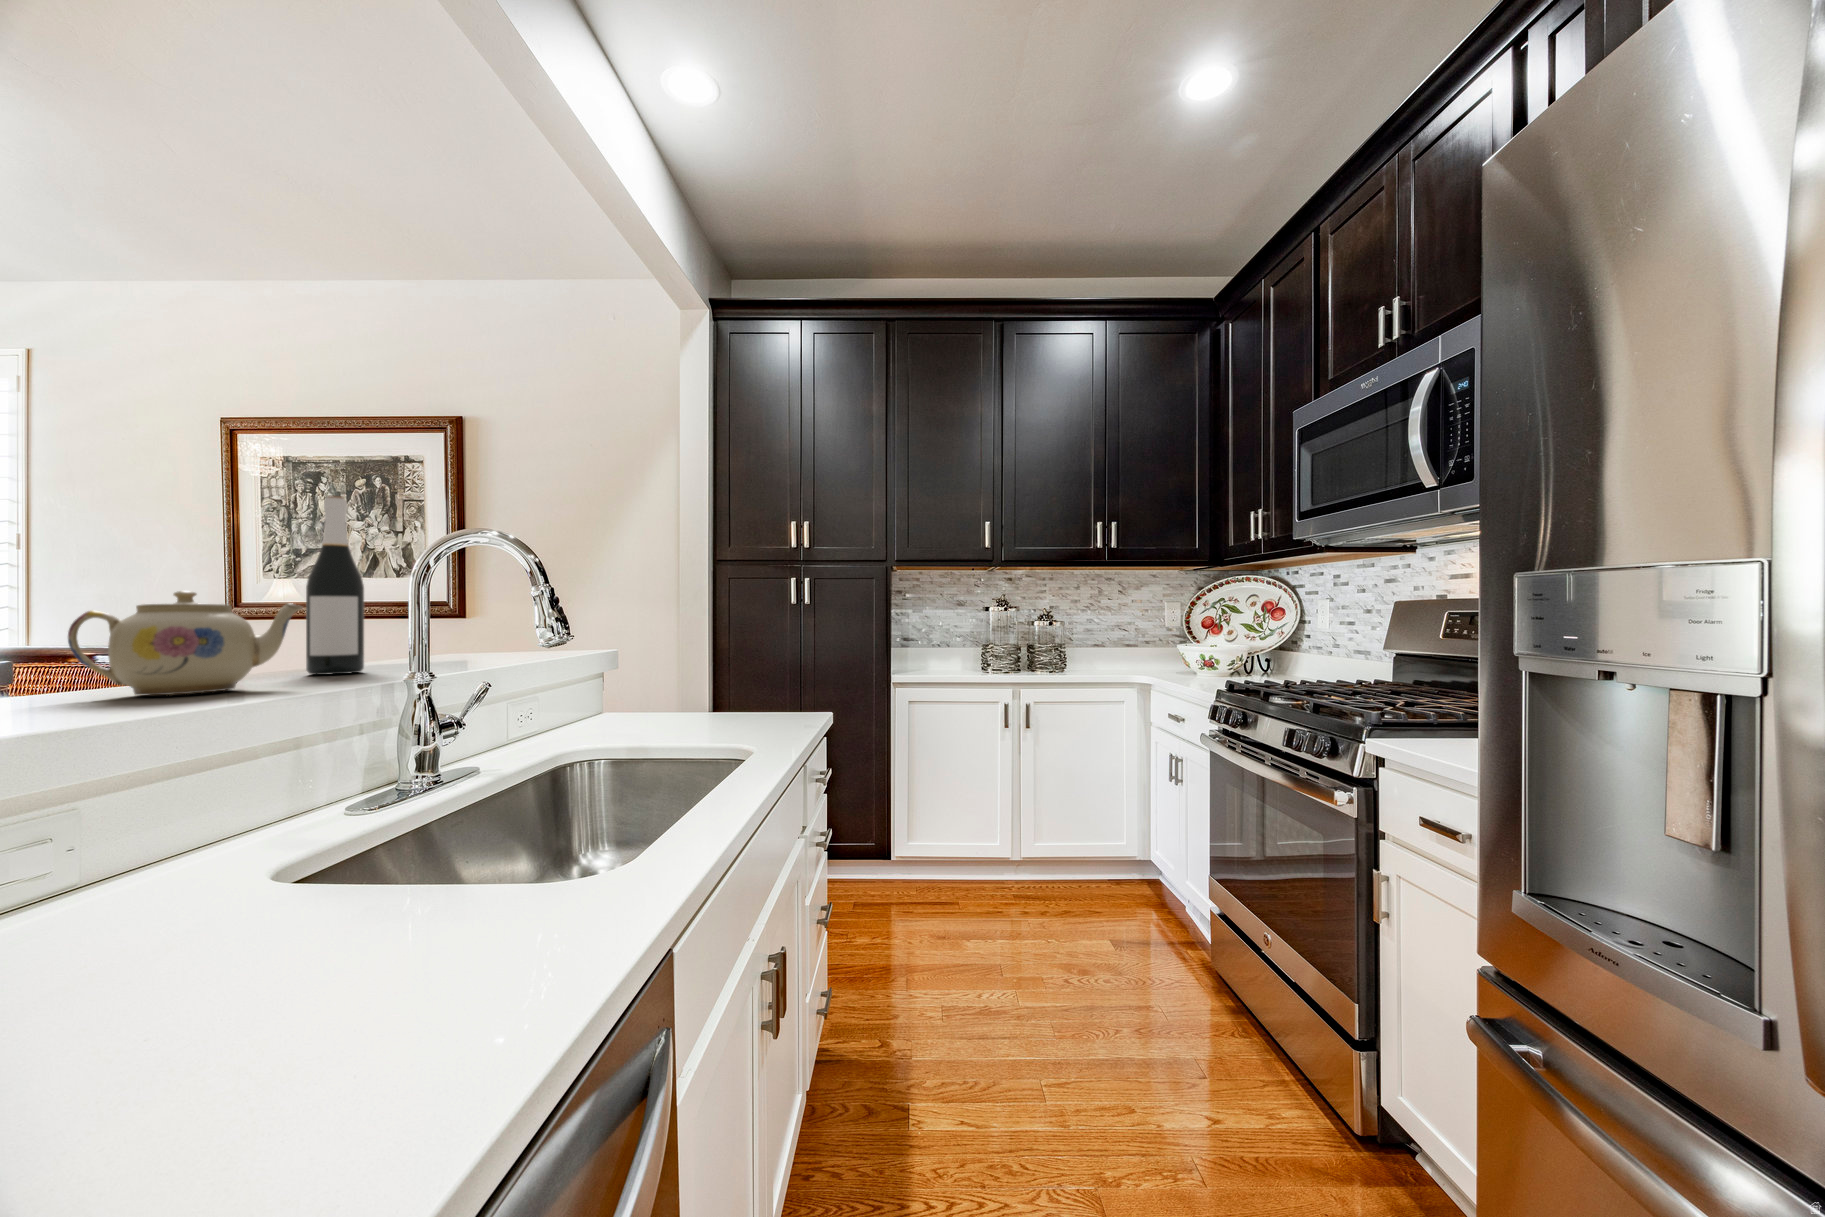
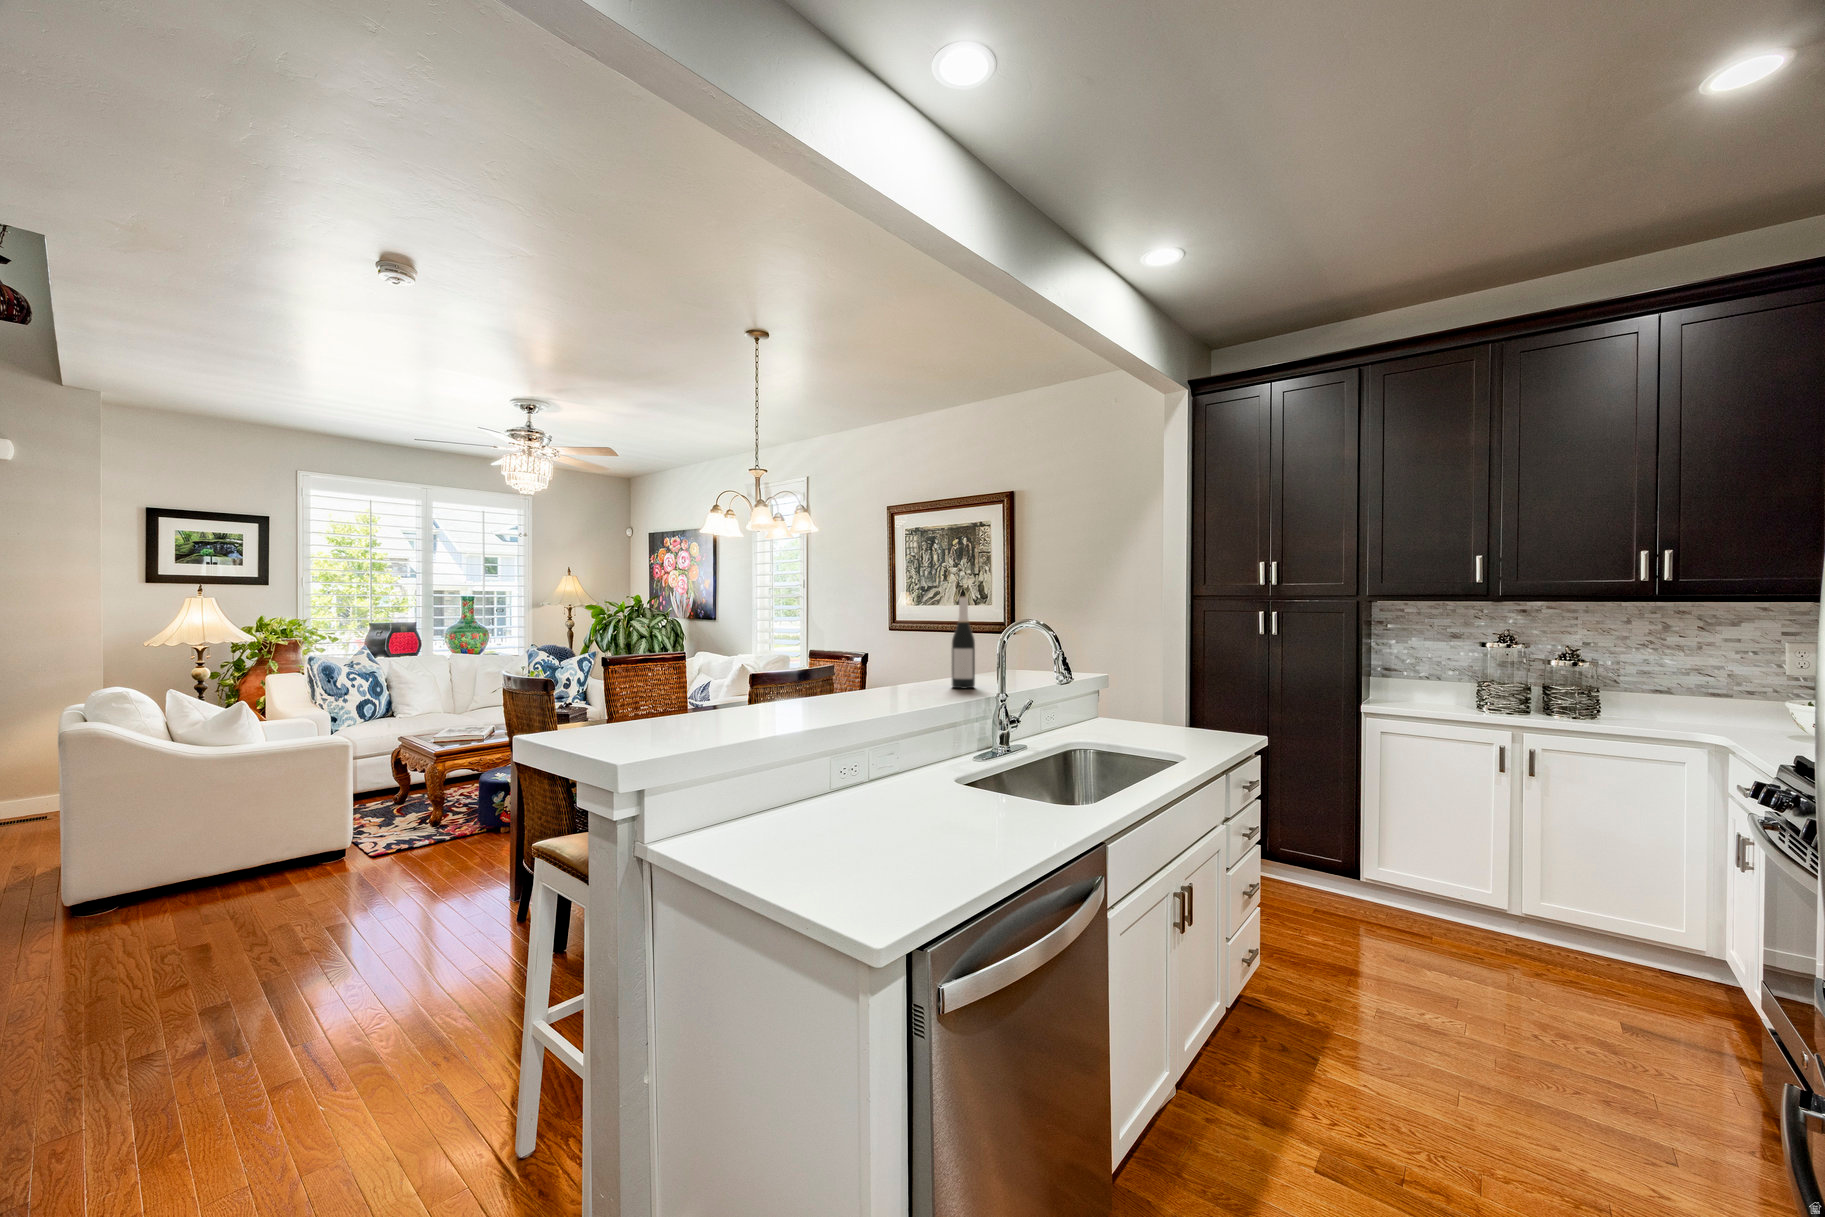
teapot: present [68,591,303,695] -> none [883,652,956,698]

